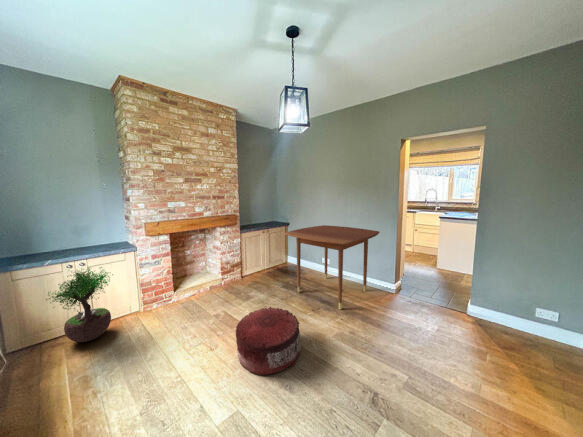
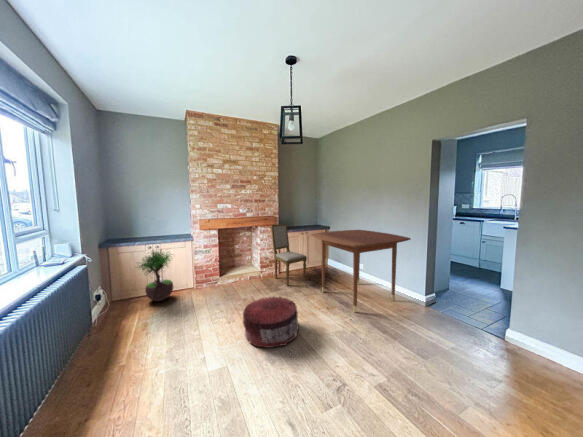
dining chair: none [233,222,275,291] -> present [271,224,307,286]

